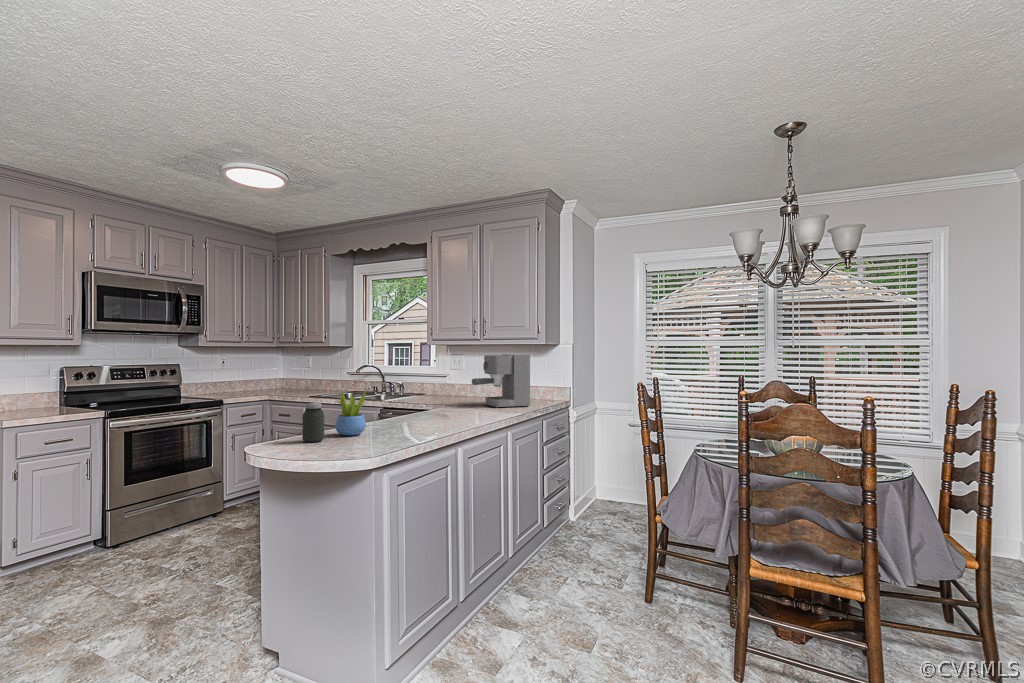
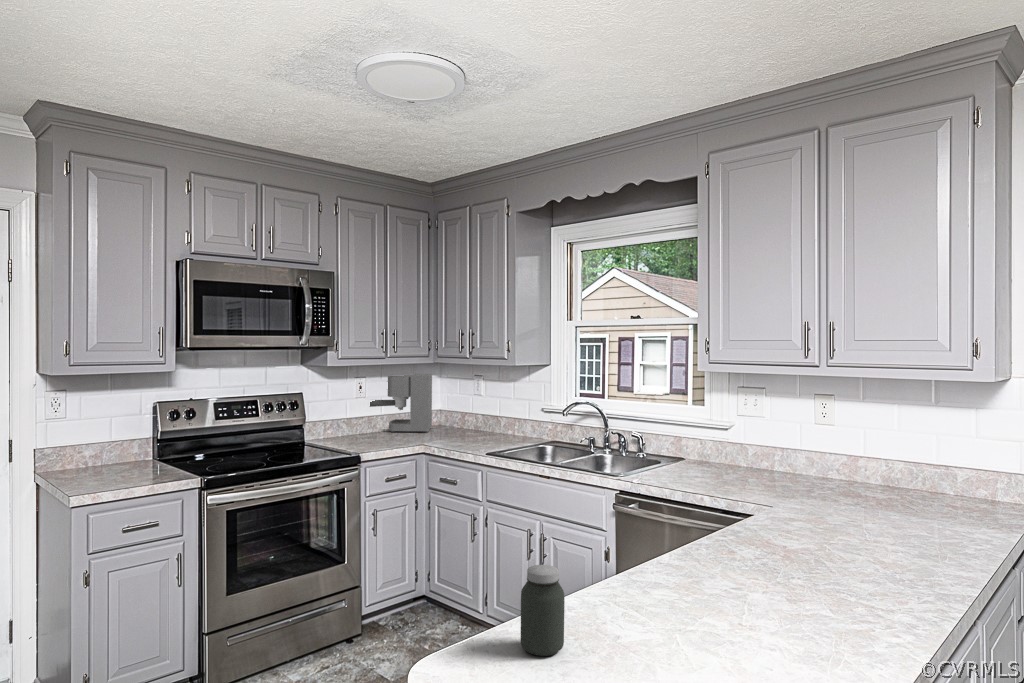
coffee maker: present [472,354,530,408] -> present [370,374,432,433]
succulent plant: present [335,391,366,436] -> none [578,531,641,630]

